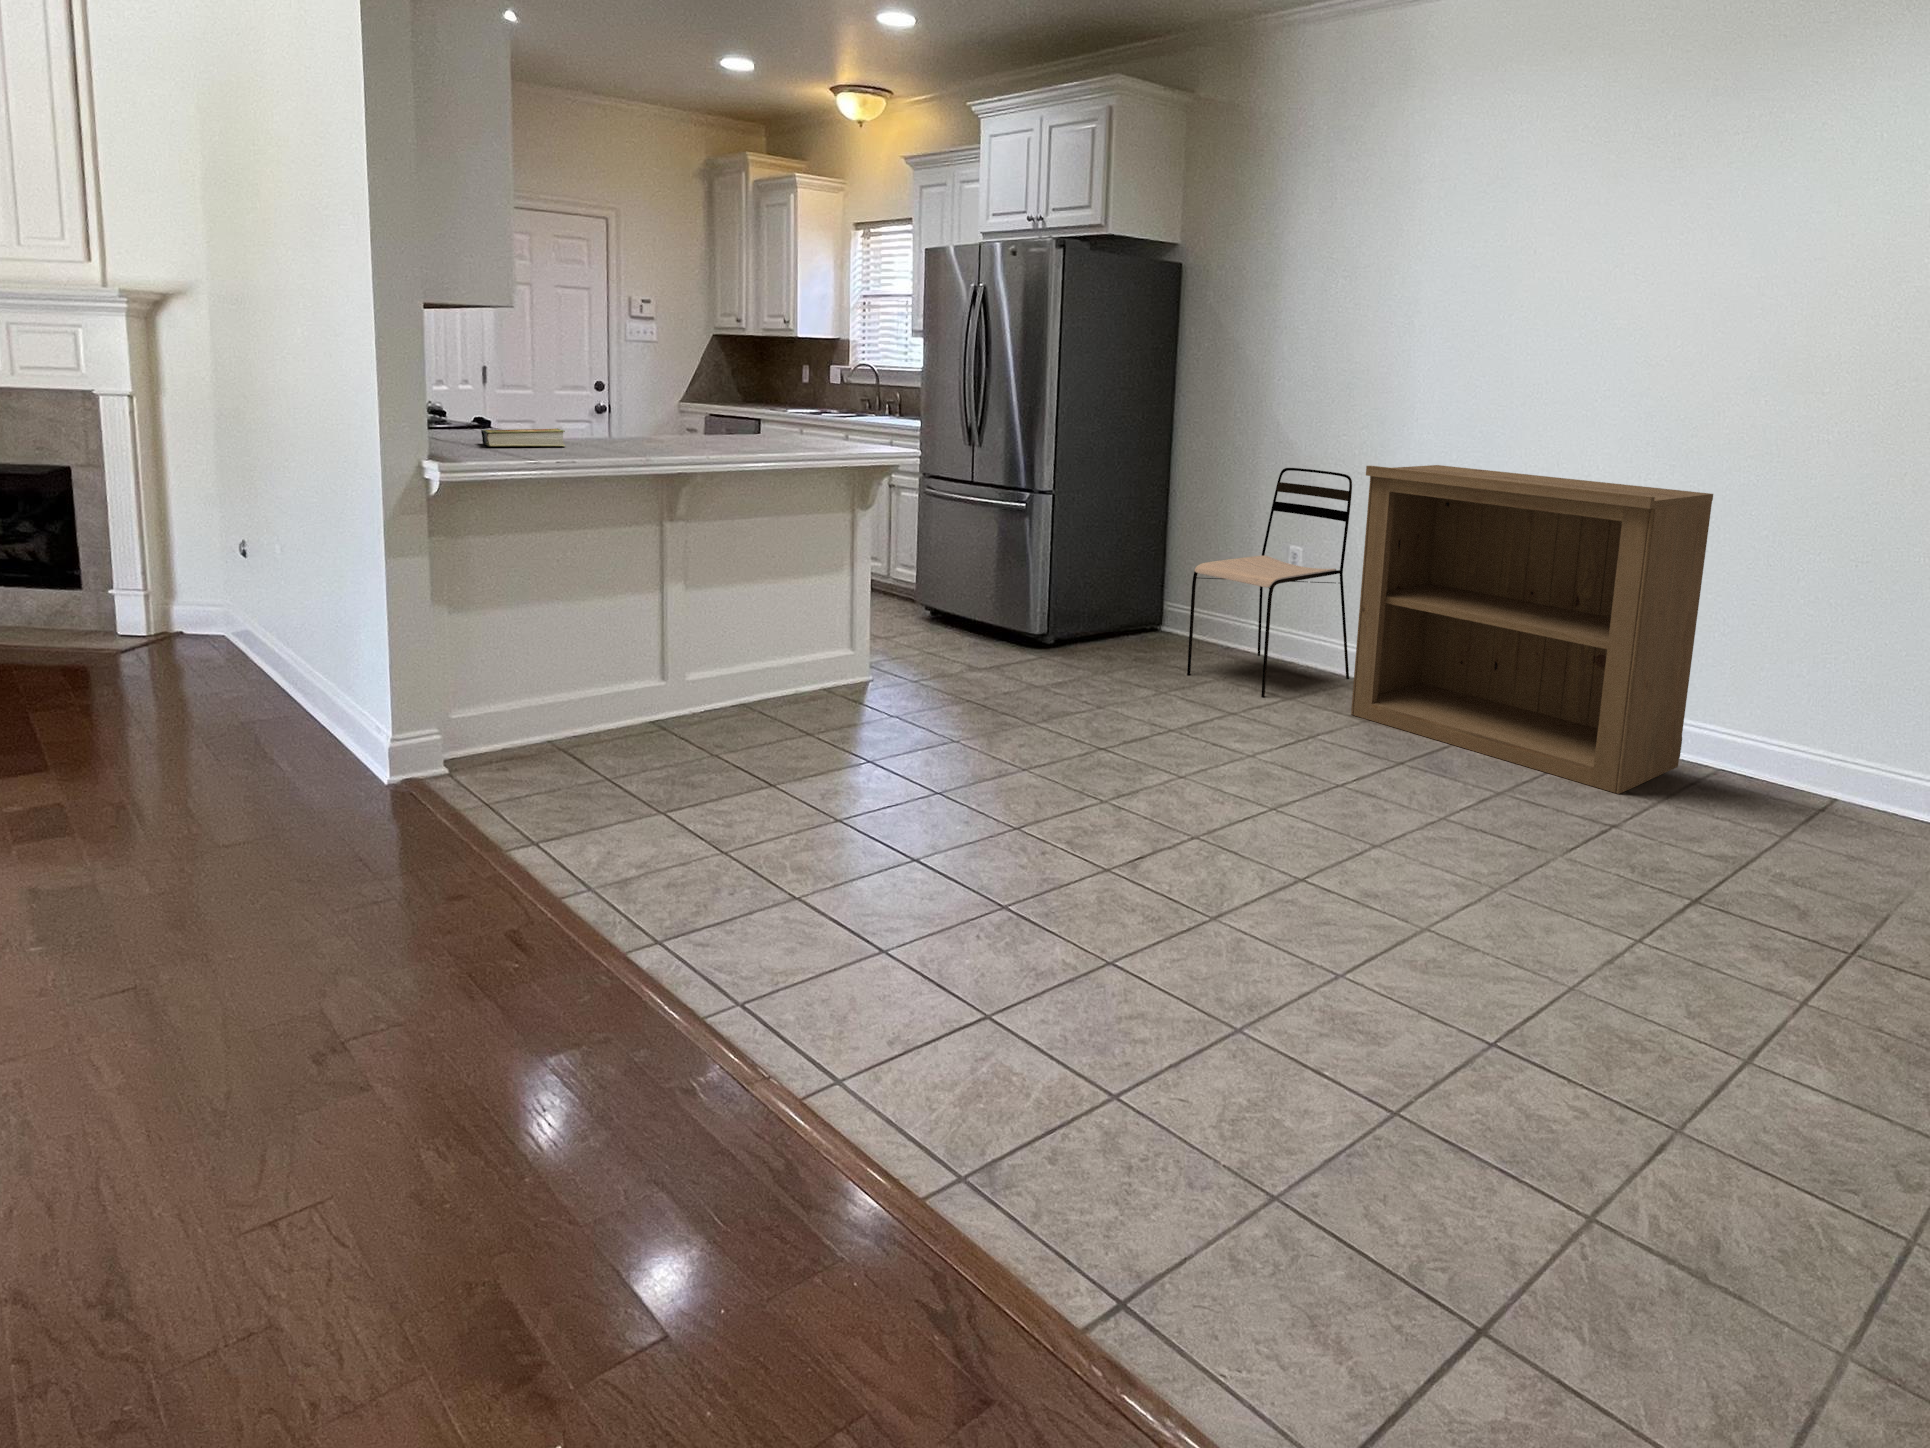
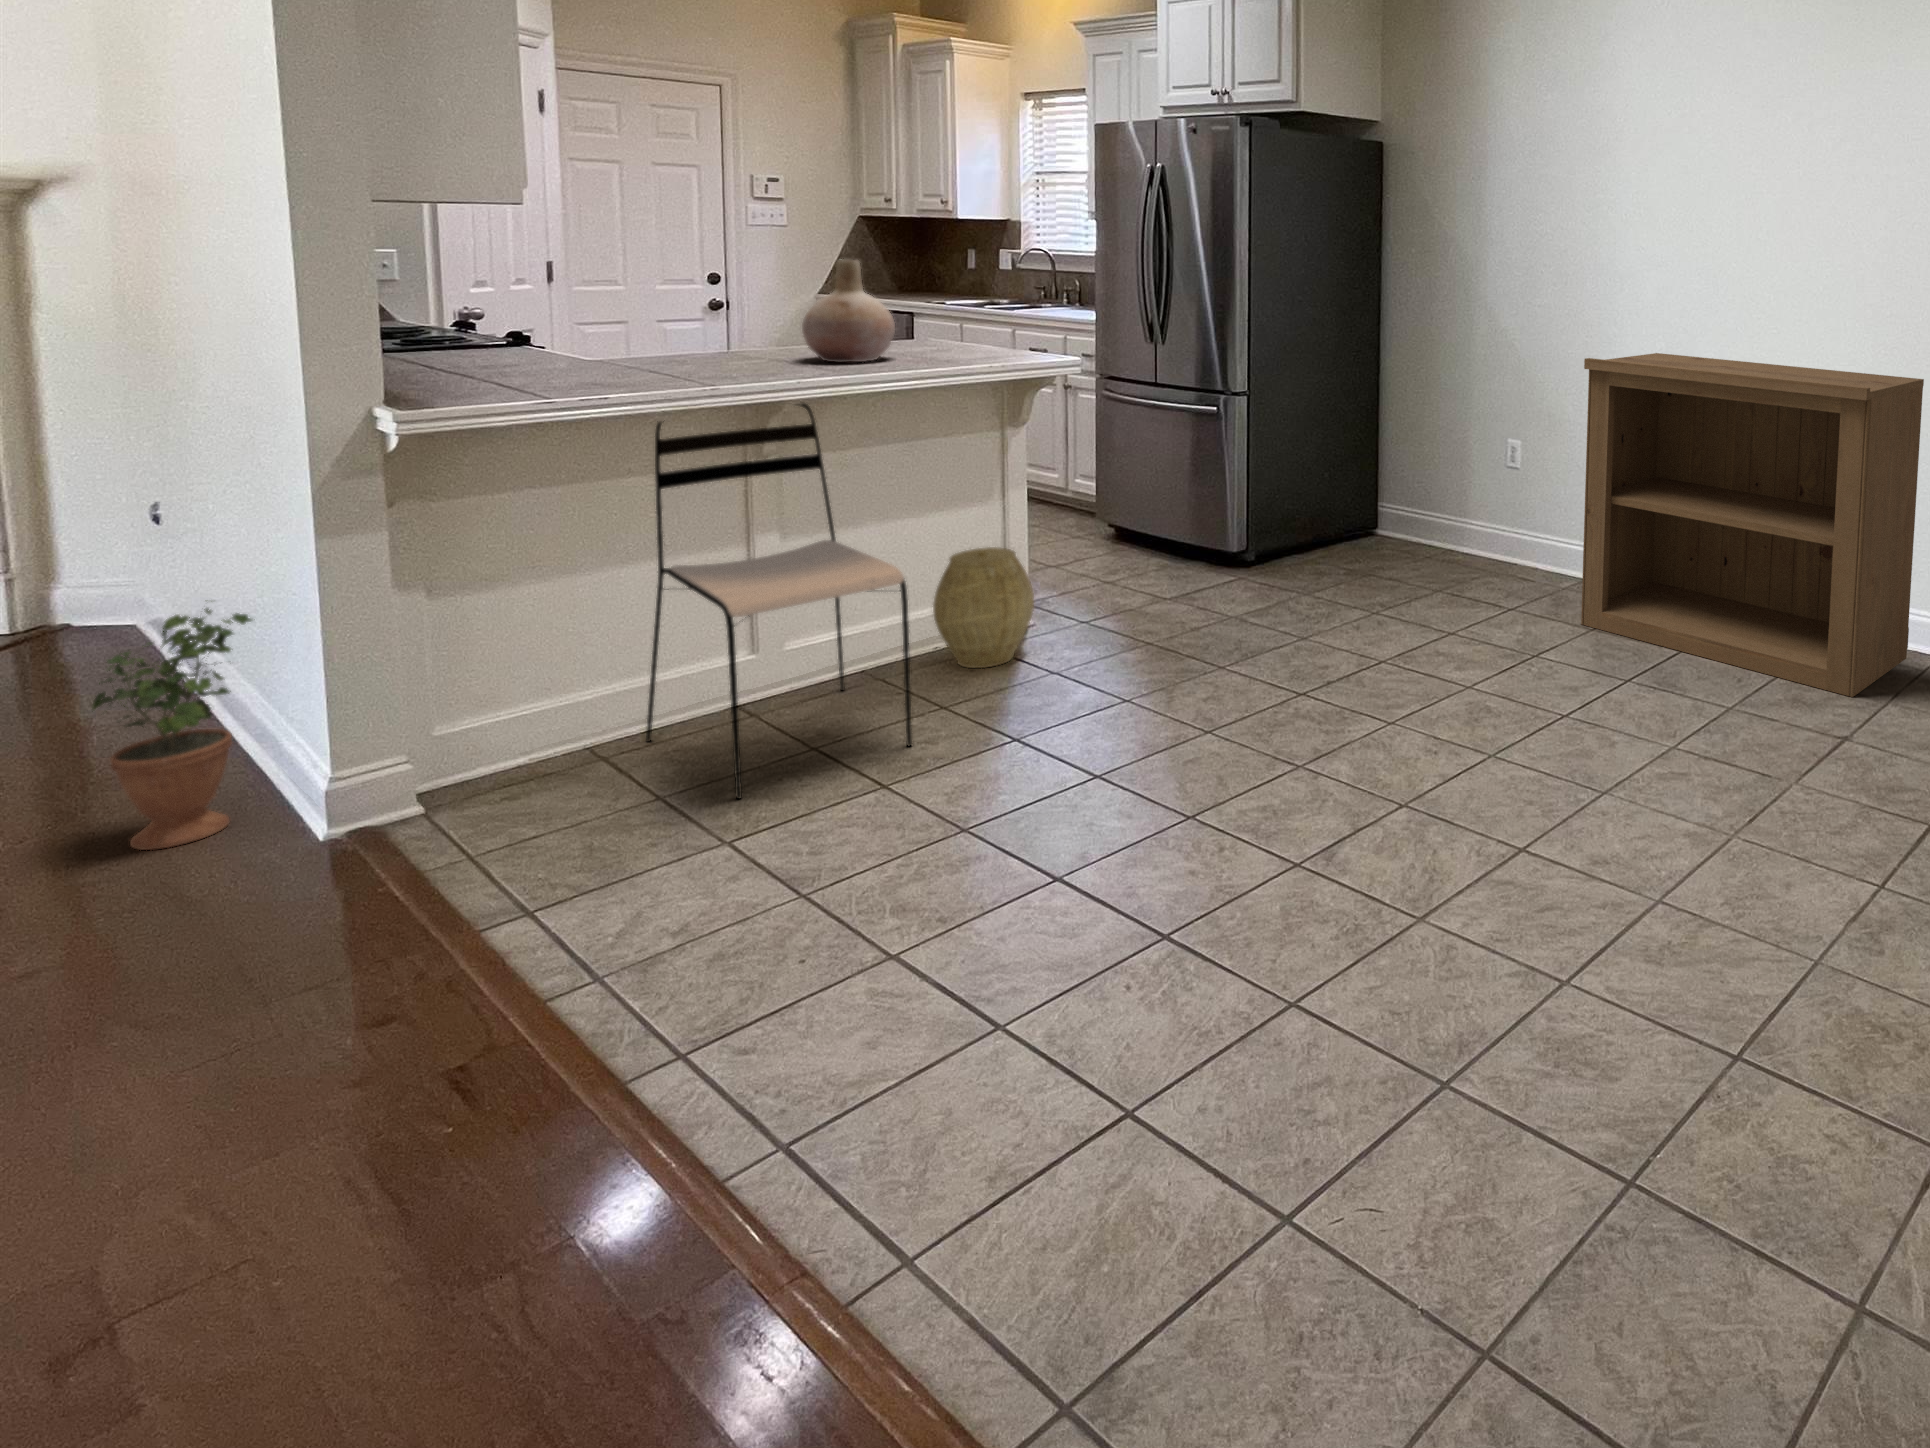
vase: none [702,361,772,447] -> present [802,259,895,362]
book: present [481,428,565,447] -> none [484,347,607,376]
dining chair: present [1187,468,1352,697] -> present [646,403,912,799]
potted plant: none [253,601,347,777] -> present [92,608,252,850]
woven basket: none [796,609,875,708] -> present [933,547,1034,668]

